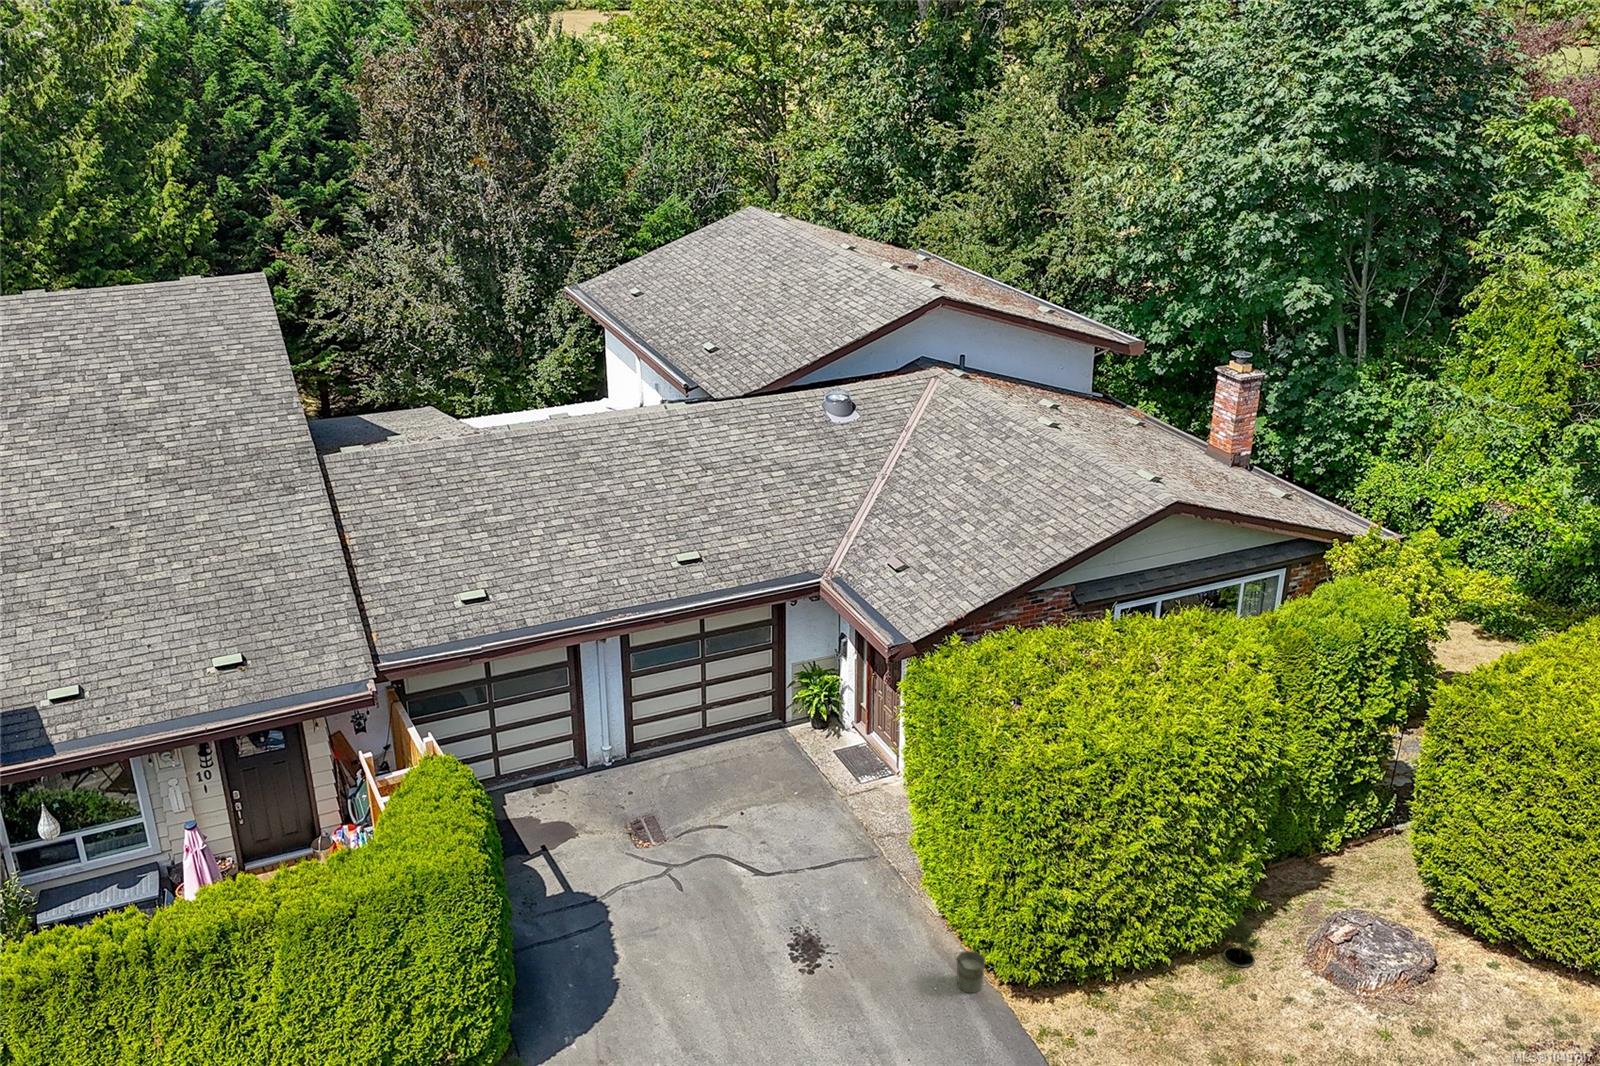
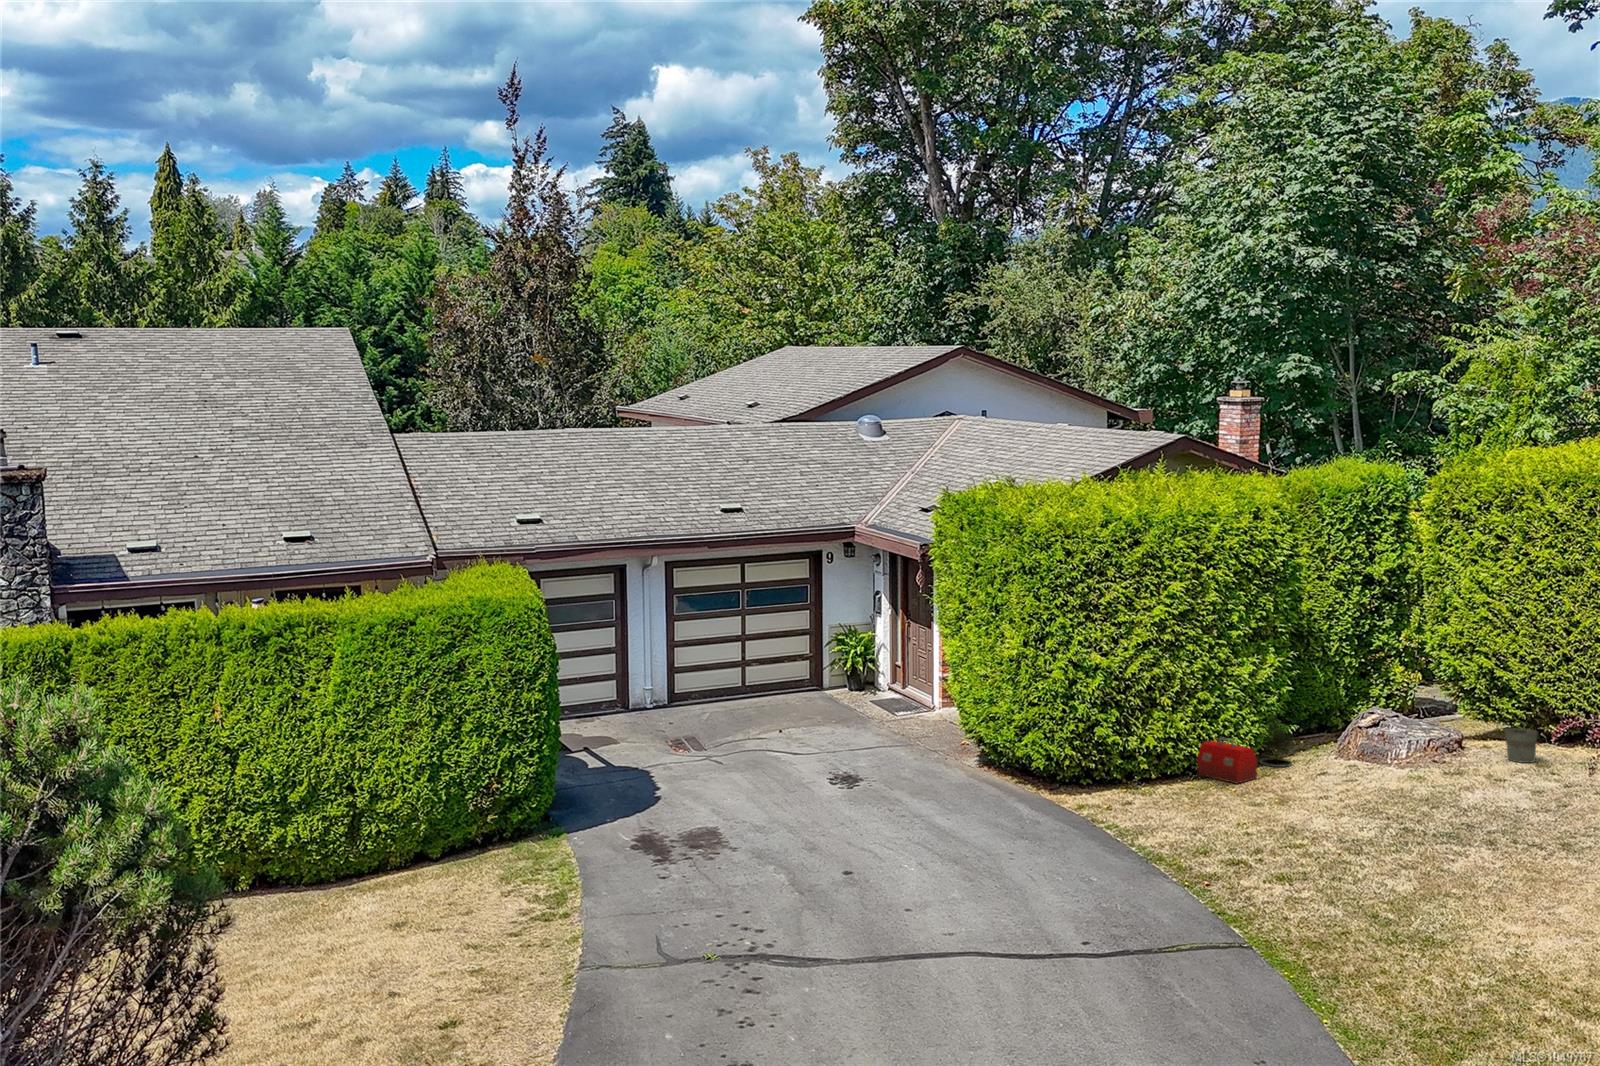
toolbox: none [1160,946,1221,1007] -> present [1197,737,1257,784]
bucket: present [956,951,985,993] -> present [1504,728,1540,763]

